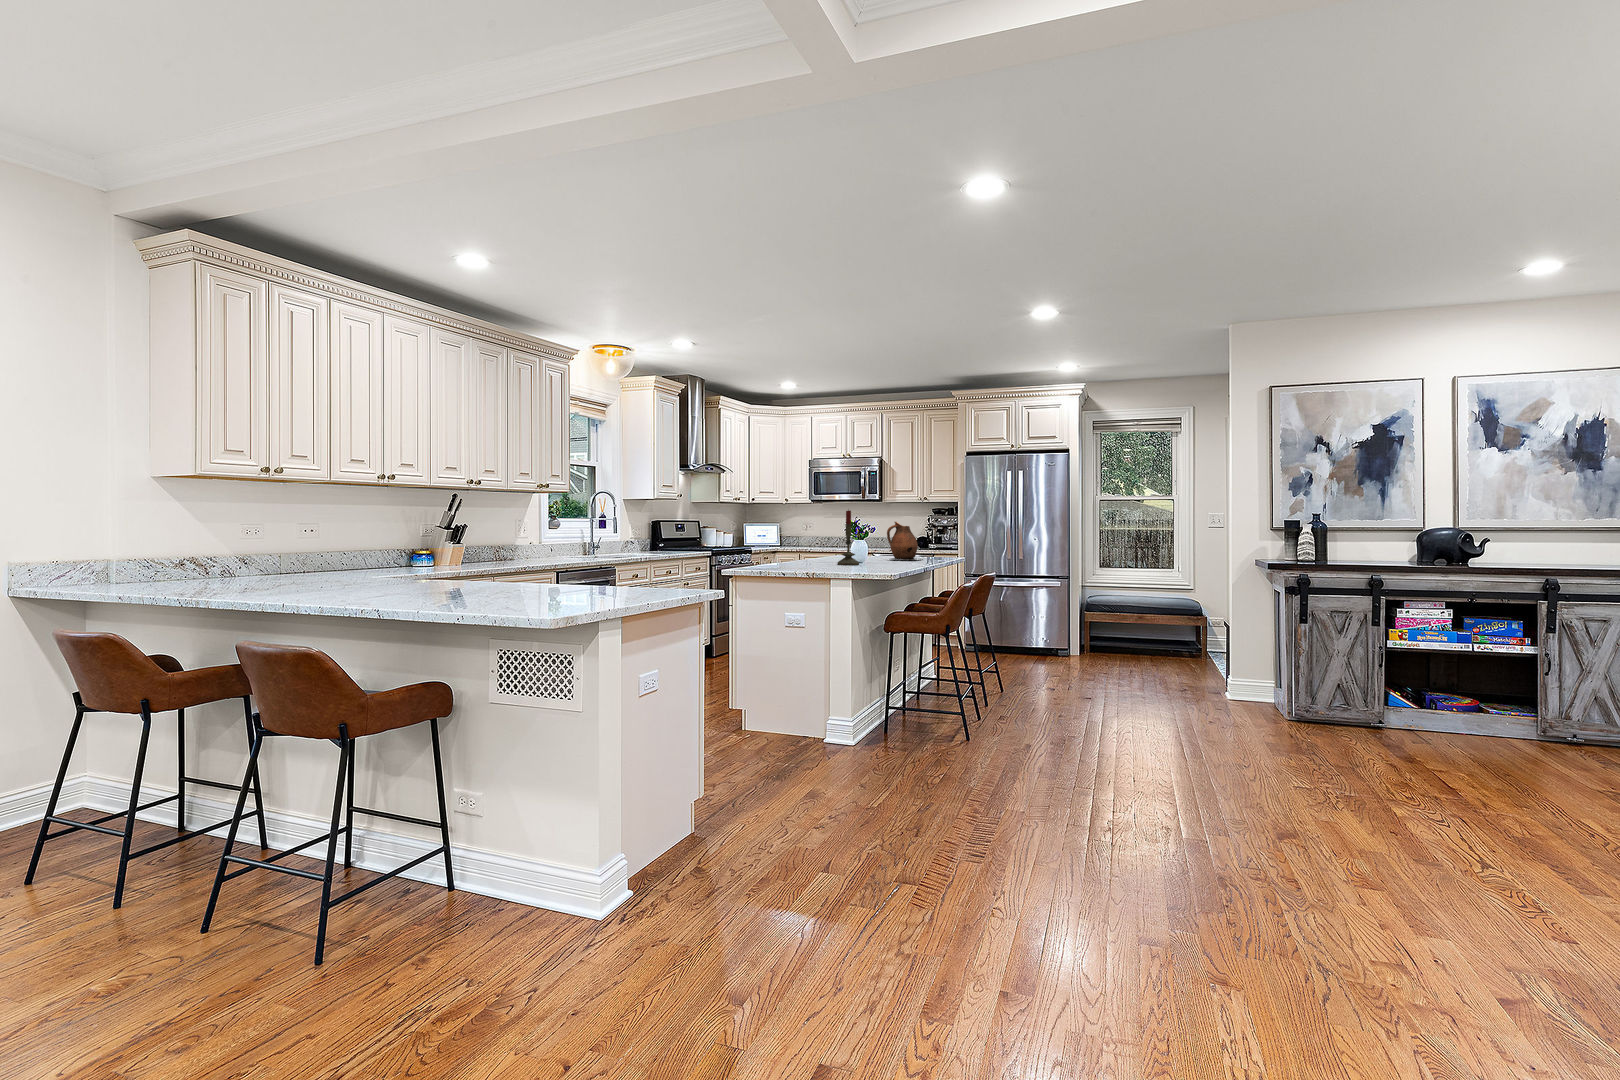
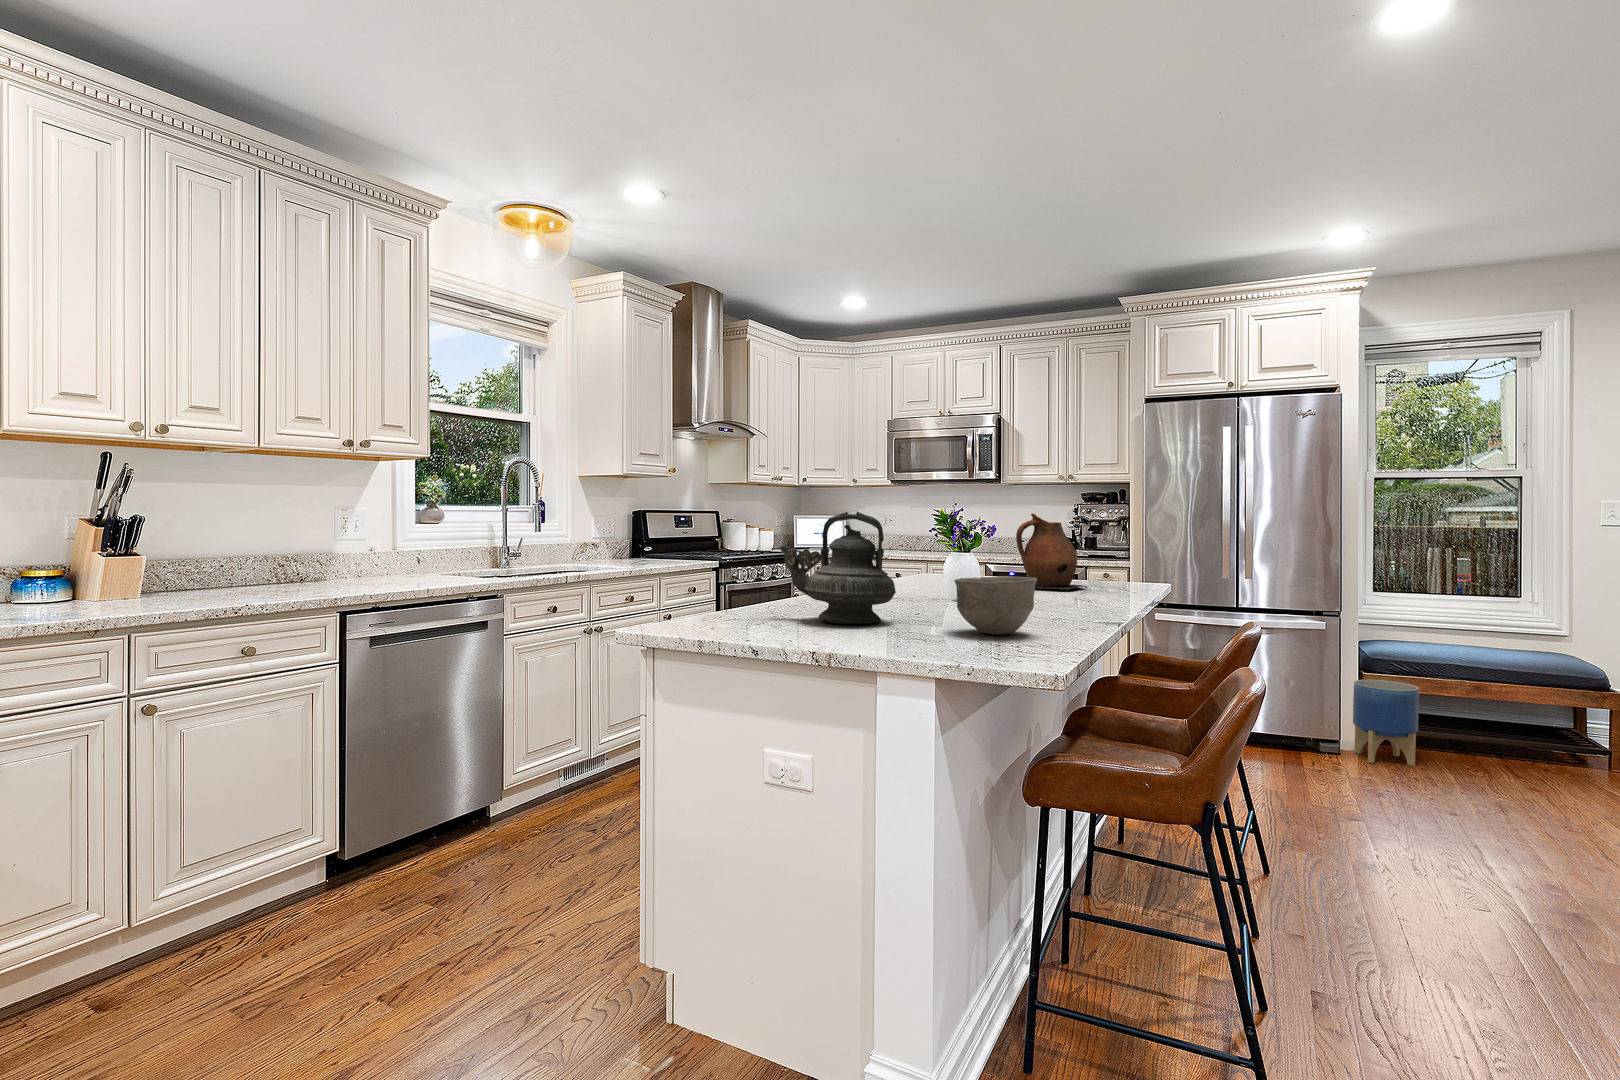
candle: present [838,510,859,565] -> none [912,486,960,610]
teapot: none [783,521,833,567] -> present [779,511,896,624]
bowl: none [858,547,890,569] -> present [954,576,1037,635]
planter: none [1078,616,1110,661] -> present [1353,680,1419,766]

